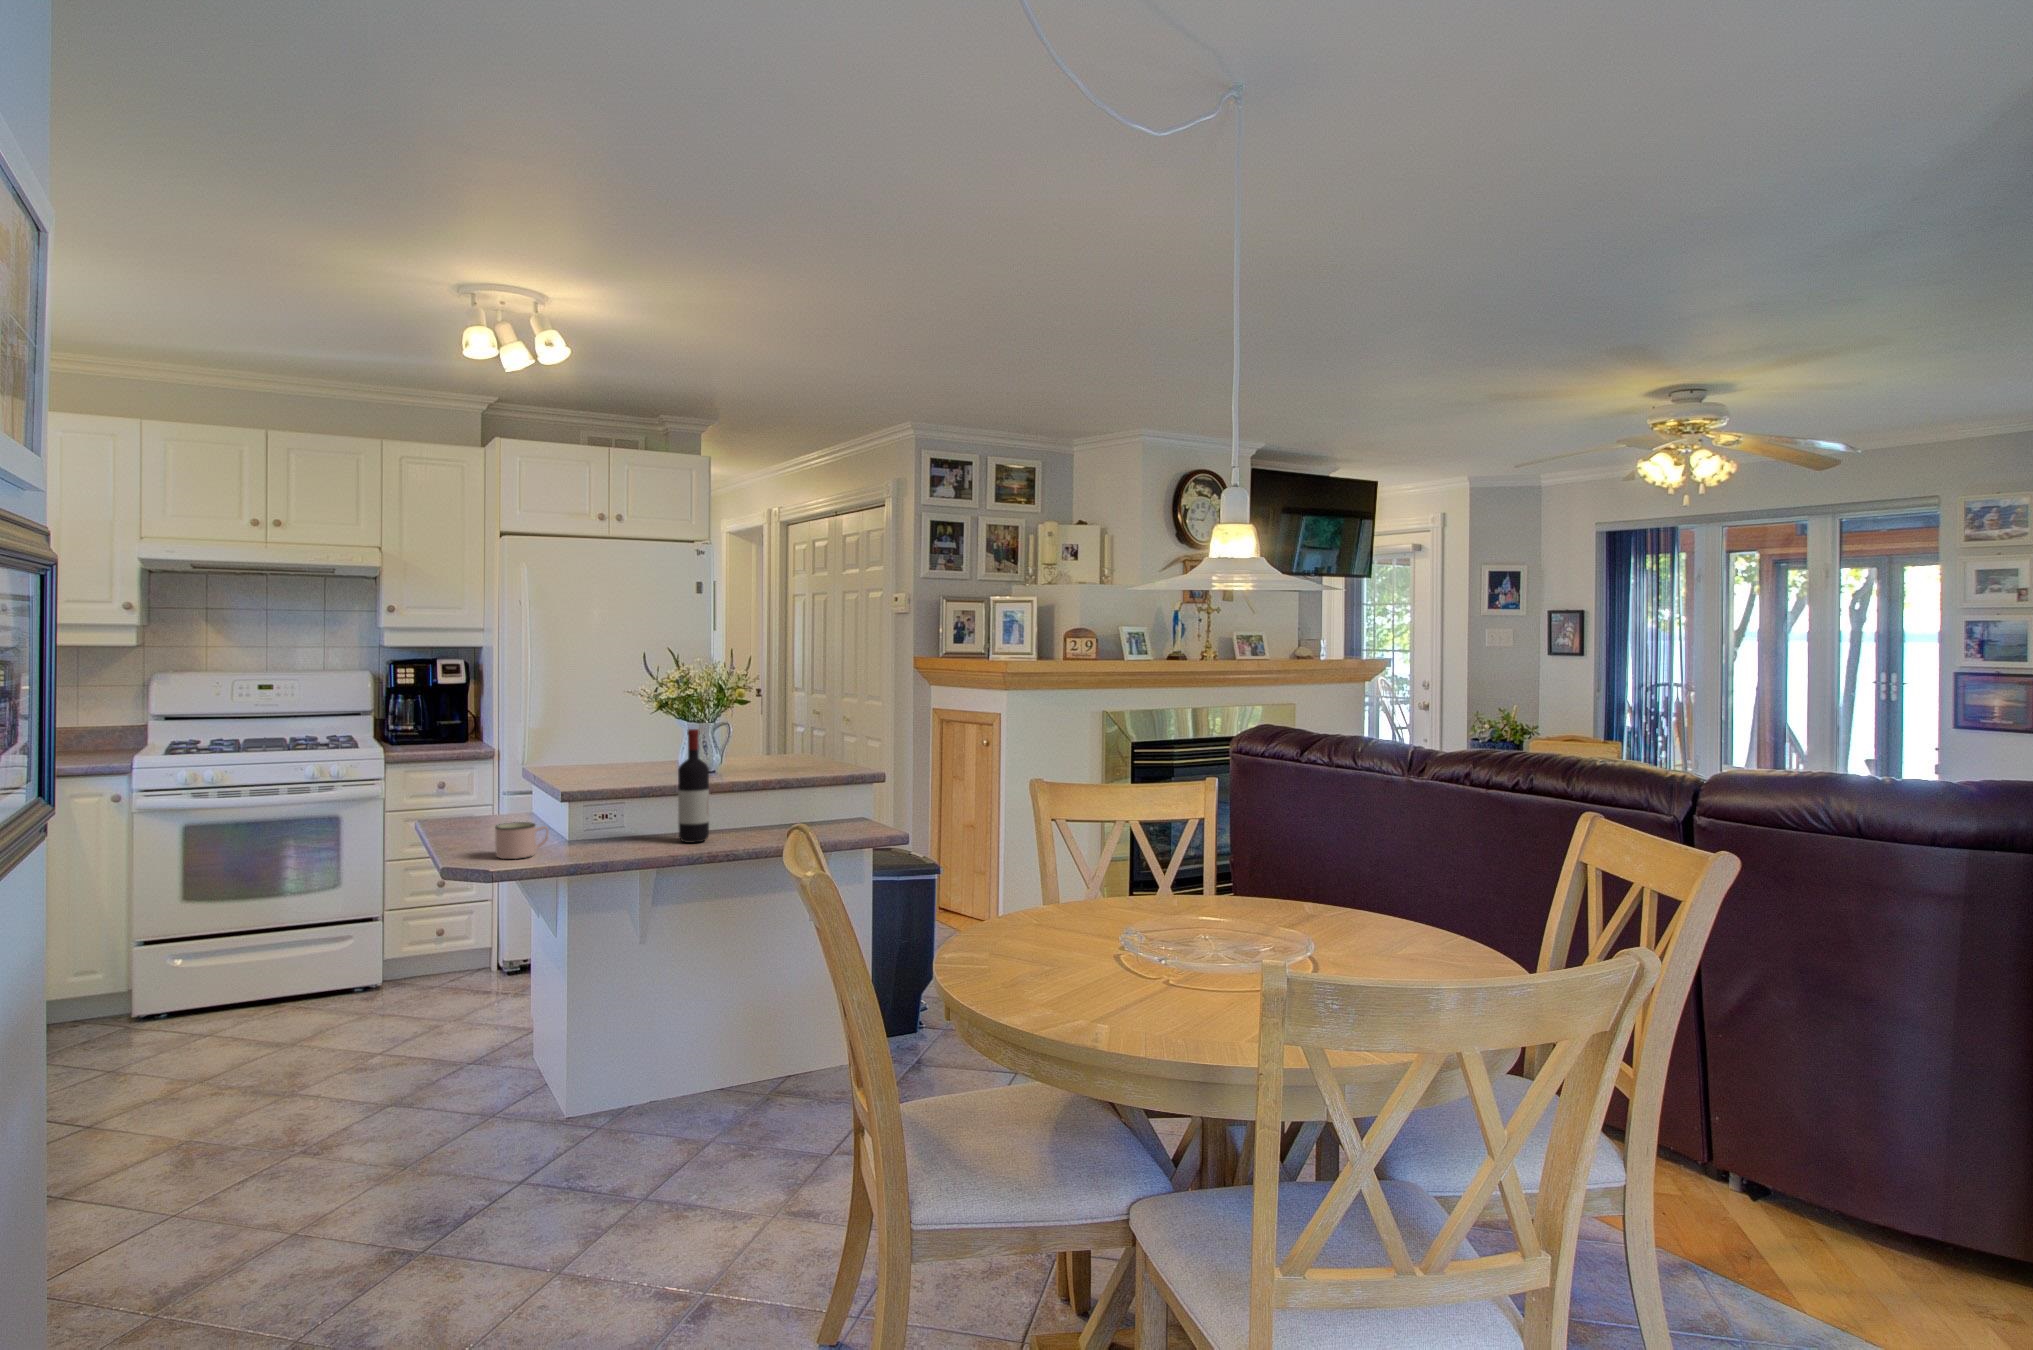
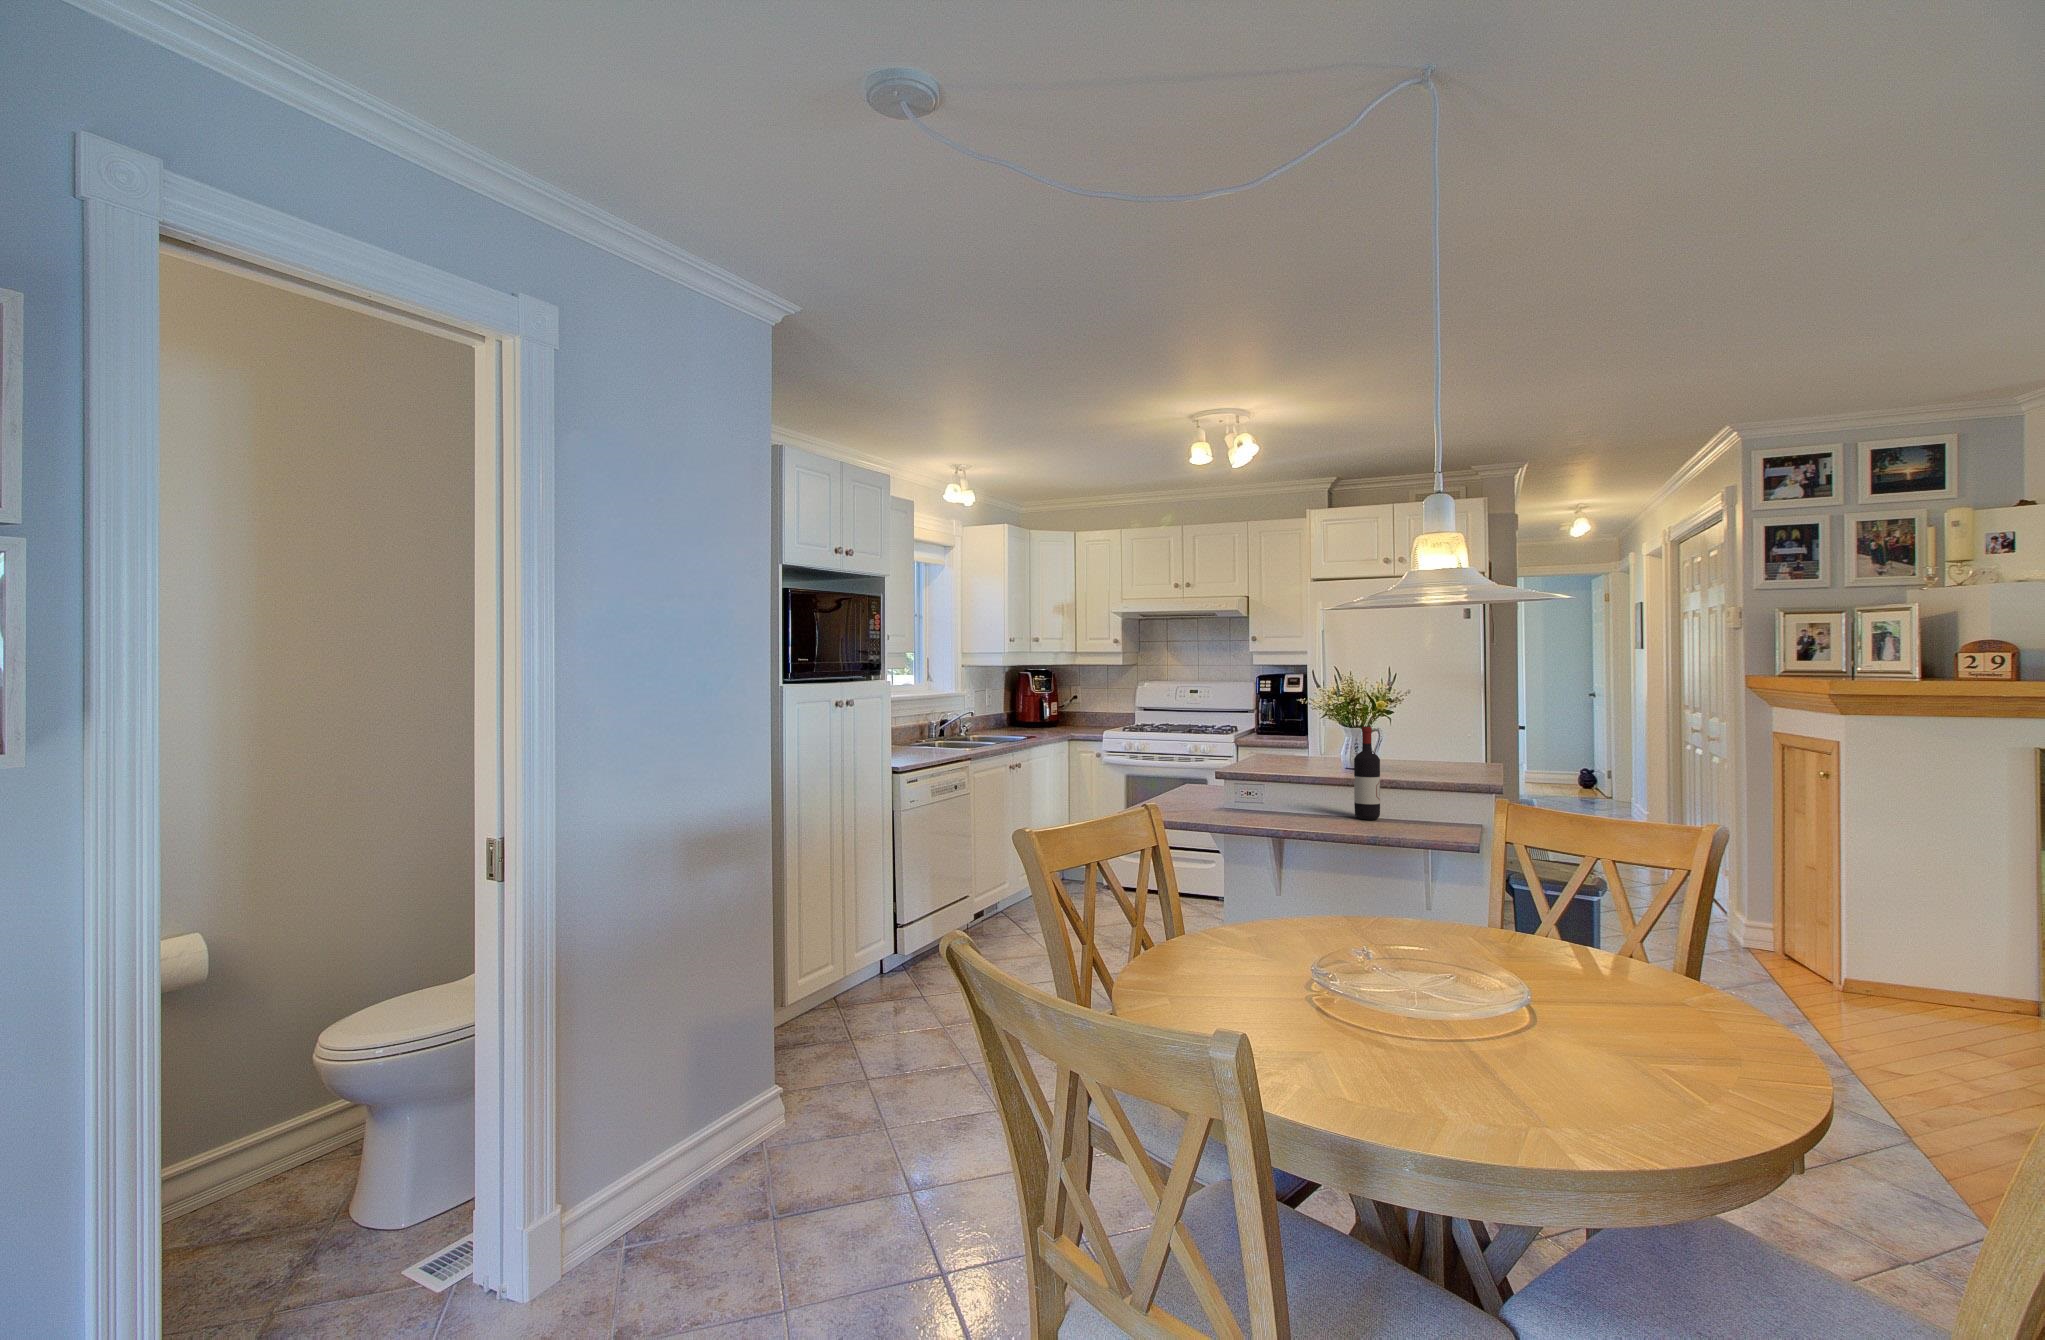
mug: present [495,822,549,859] -> none [1213,786,1249,812]

